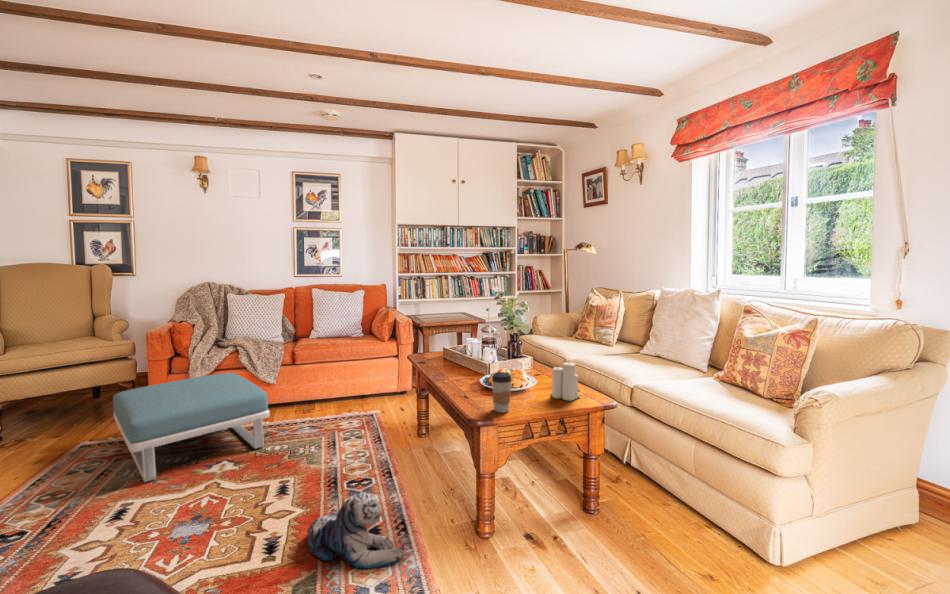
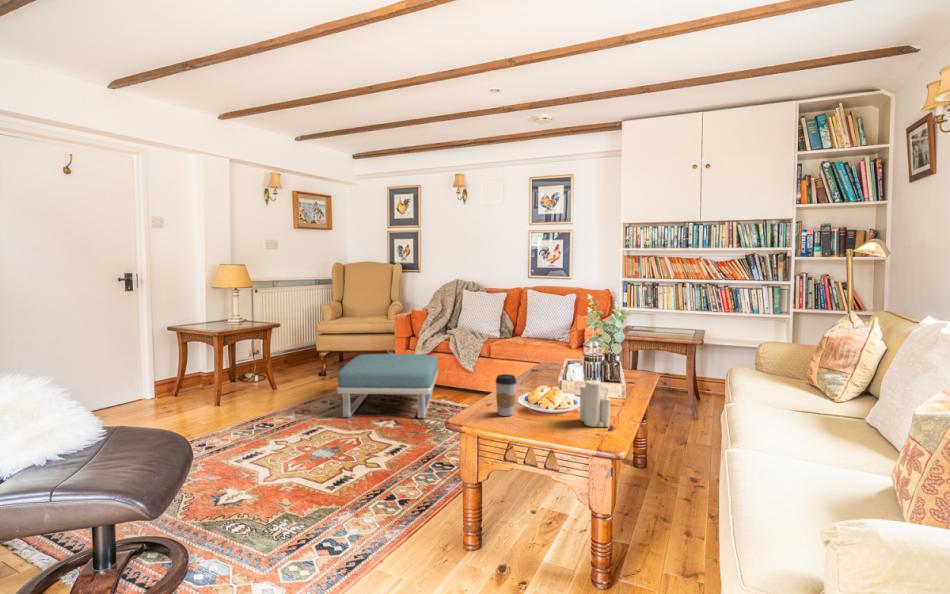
plush toy: present [307,491,403,569] -> none [358,451,406,517]

